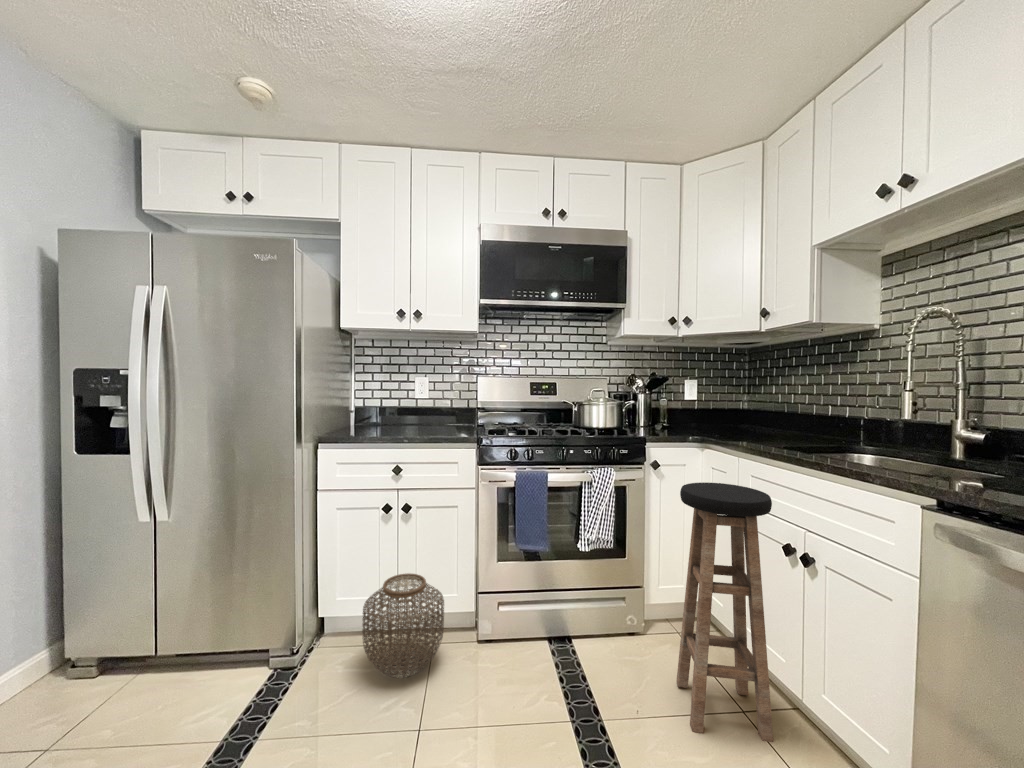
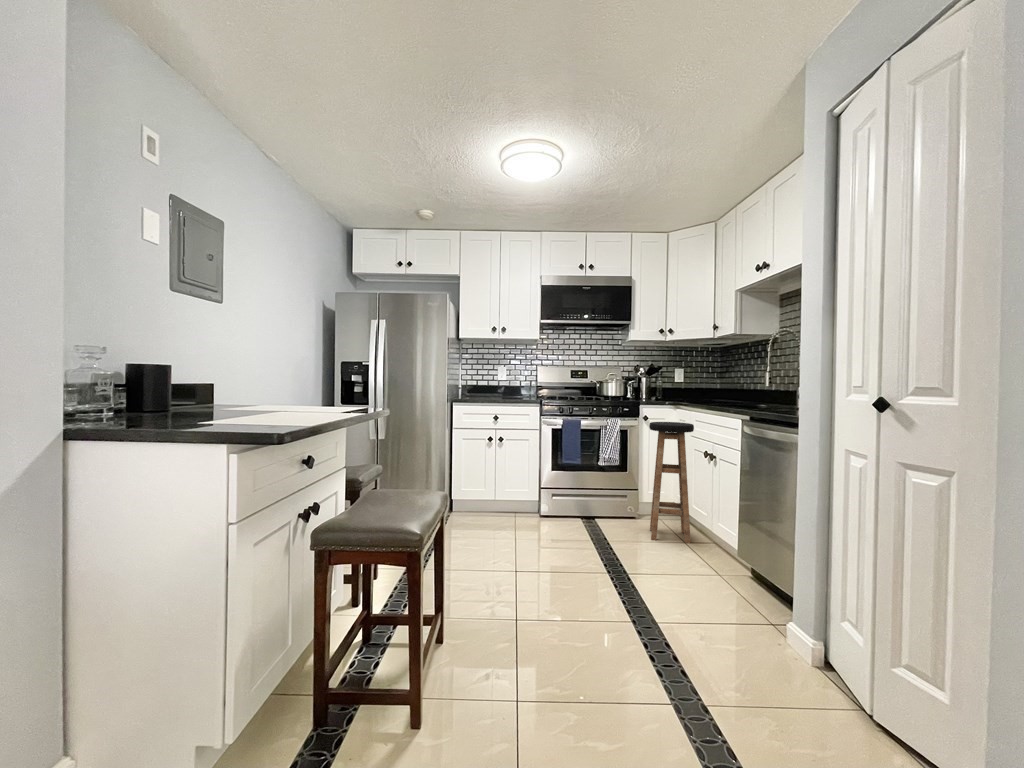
woven basket: present [362,573,444,678] -> none [481,474,524,524]

